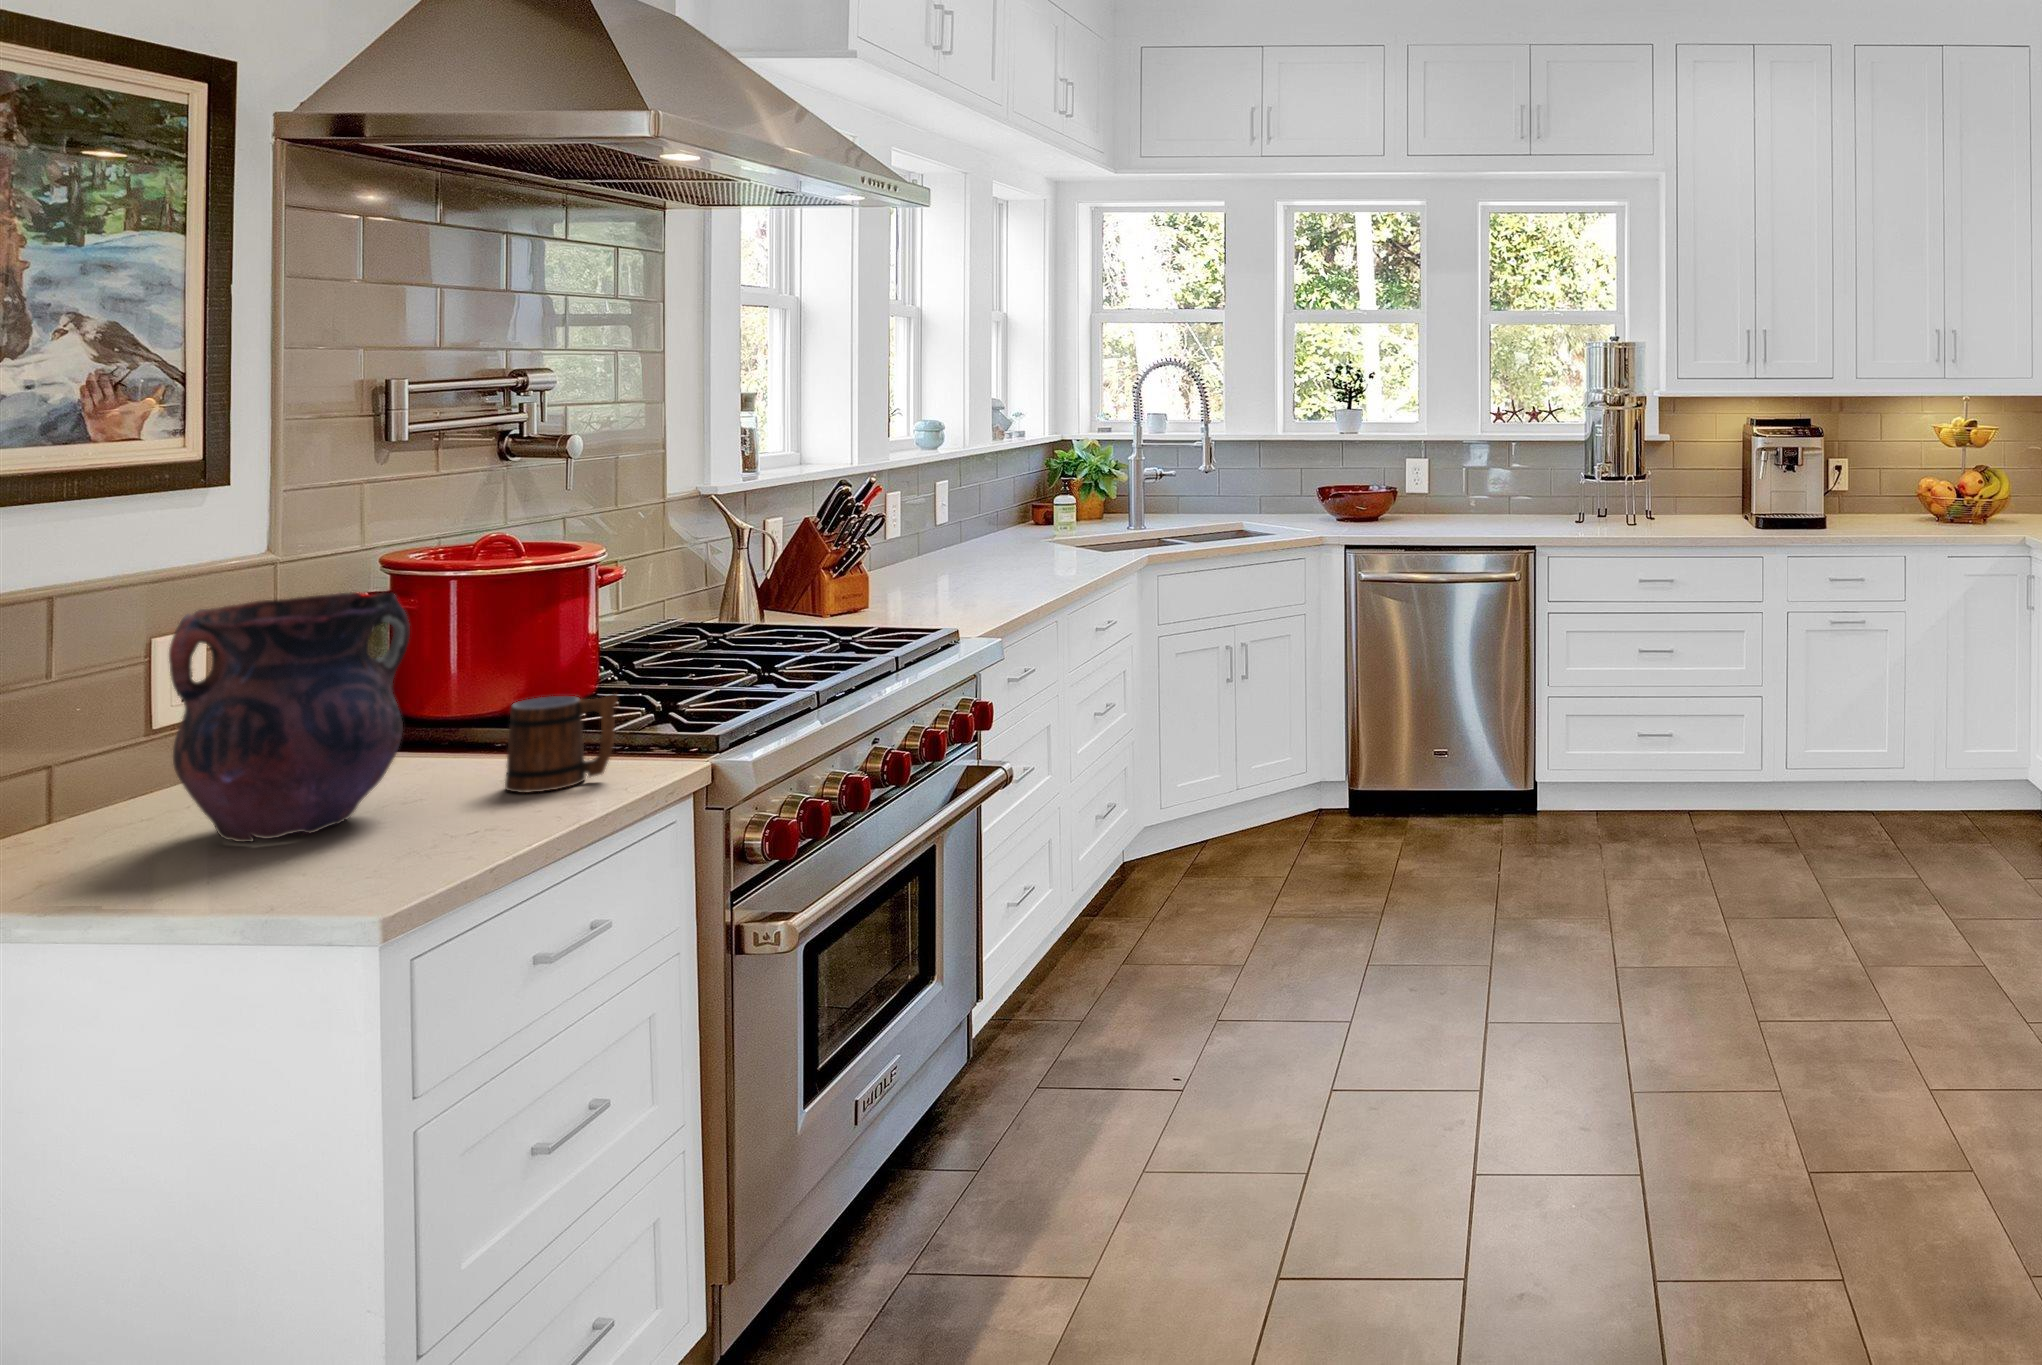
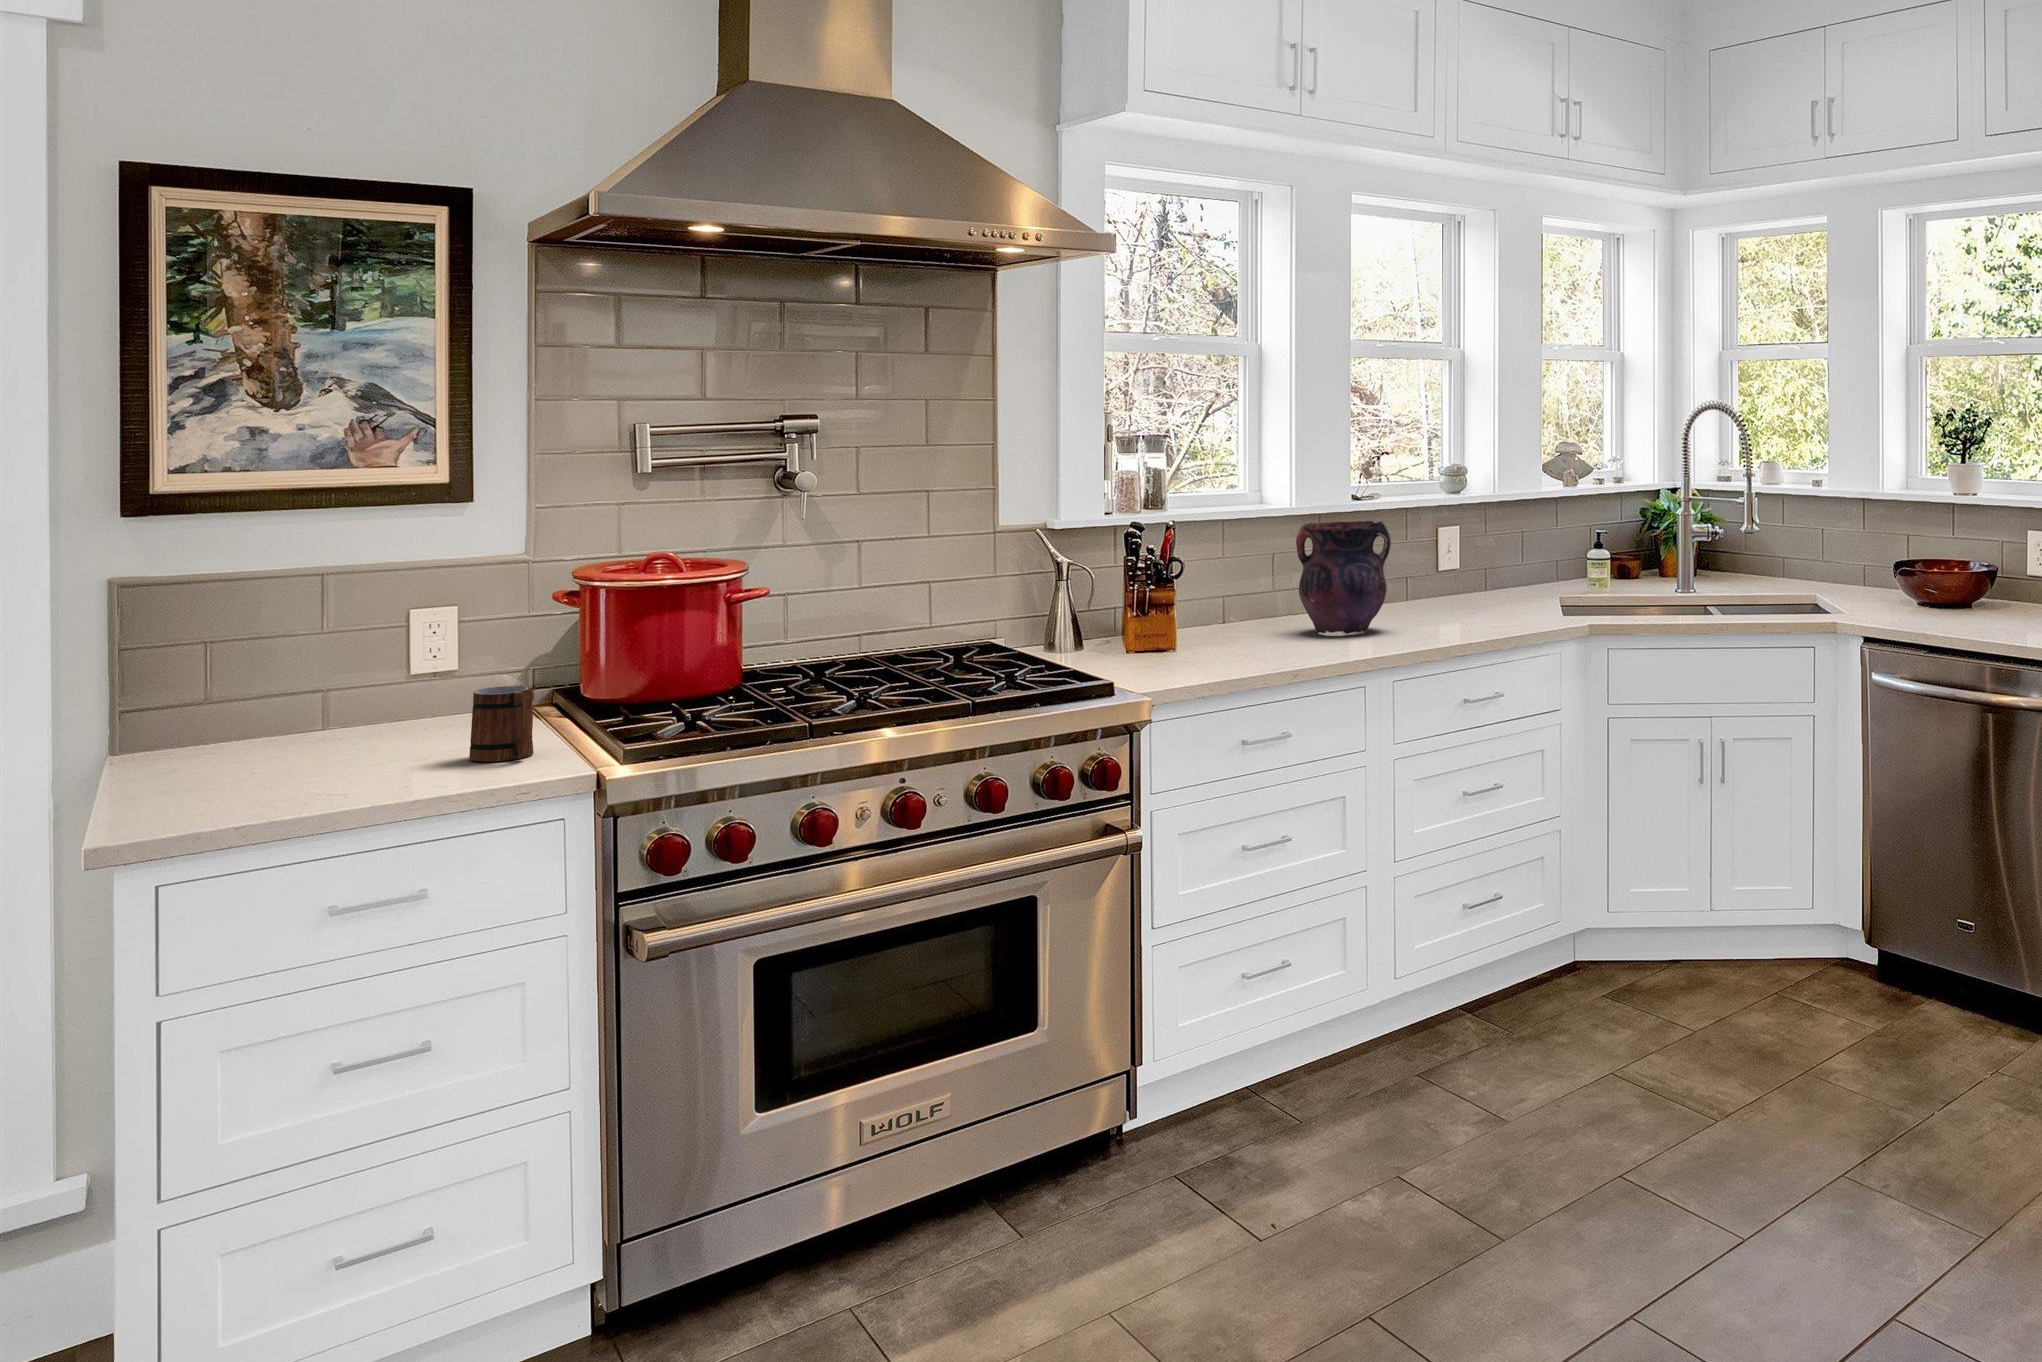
vase: present [169,592,410,842] -> present [1296,521,1391,634]

